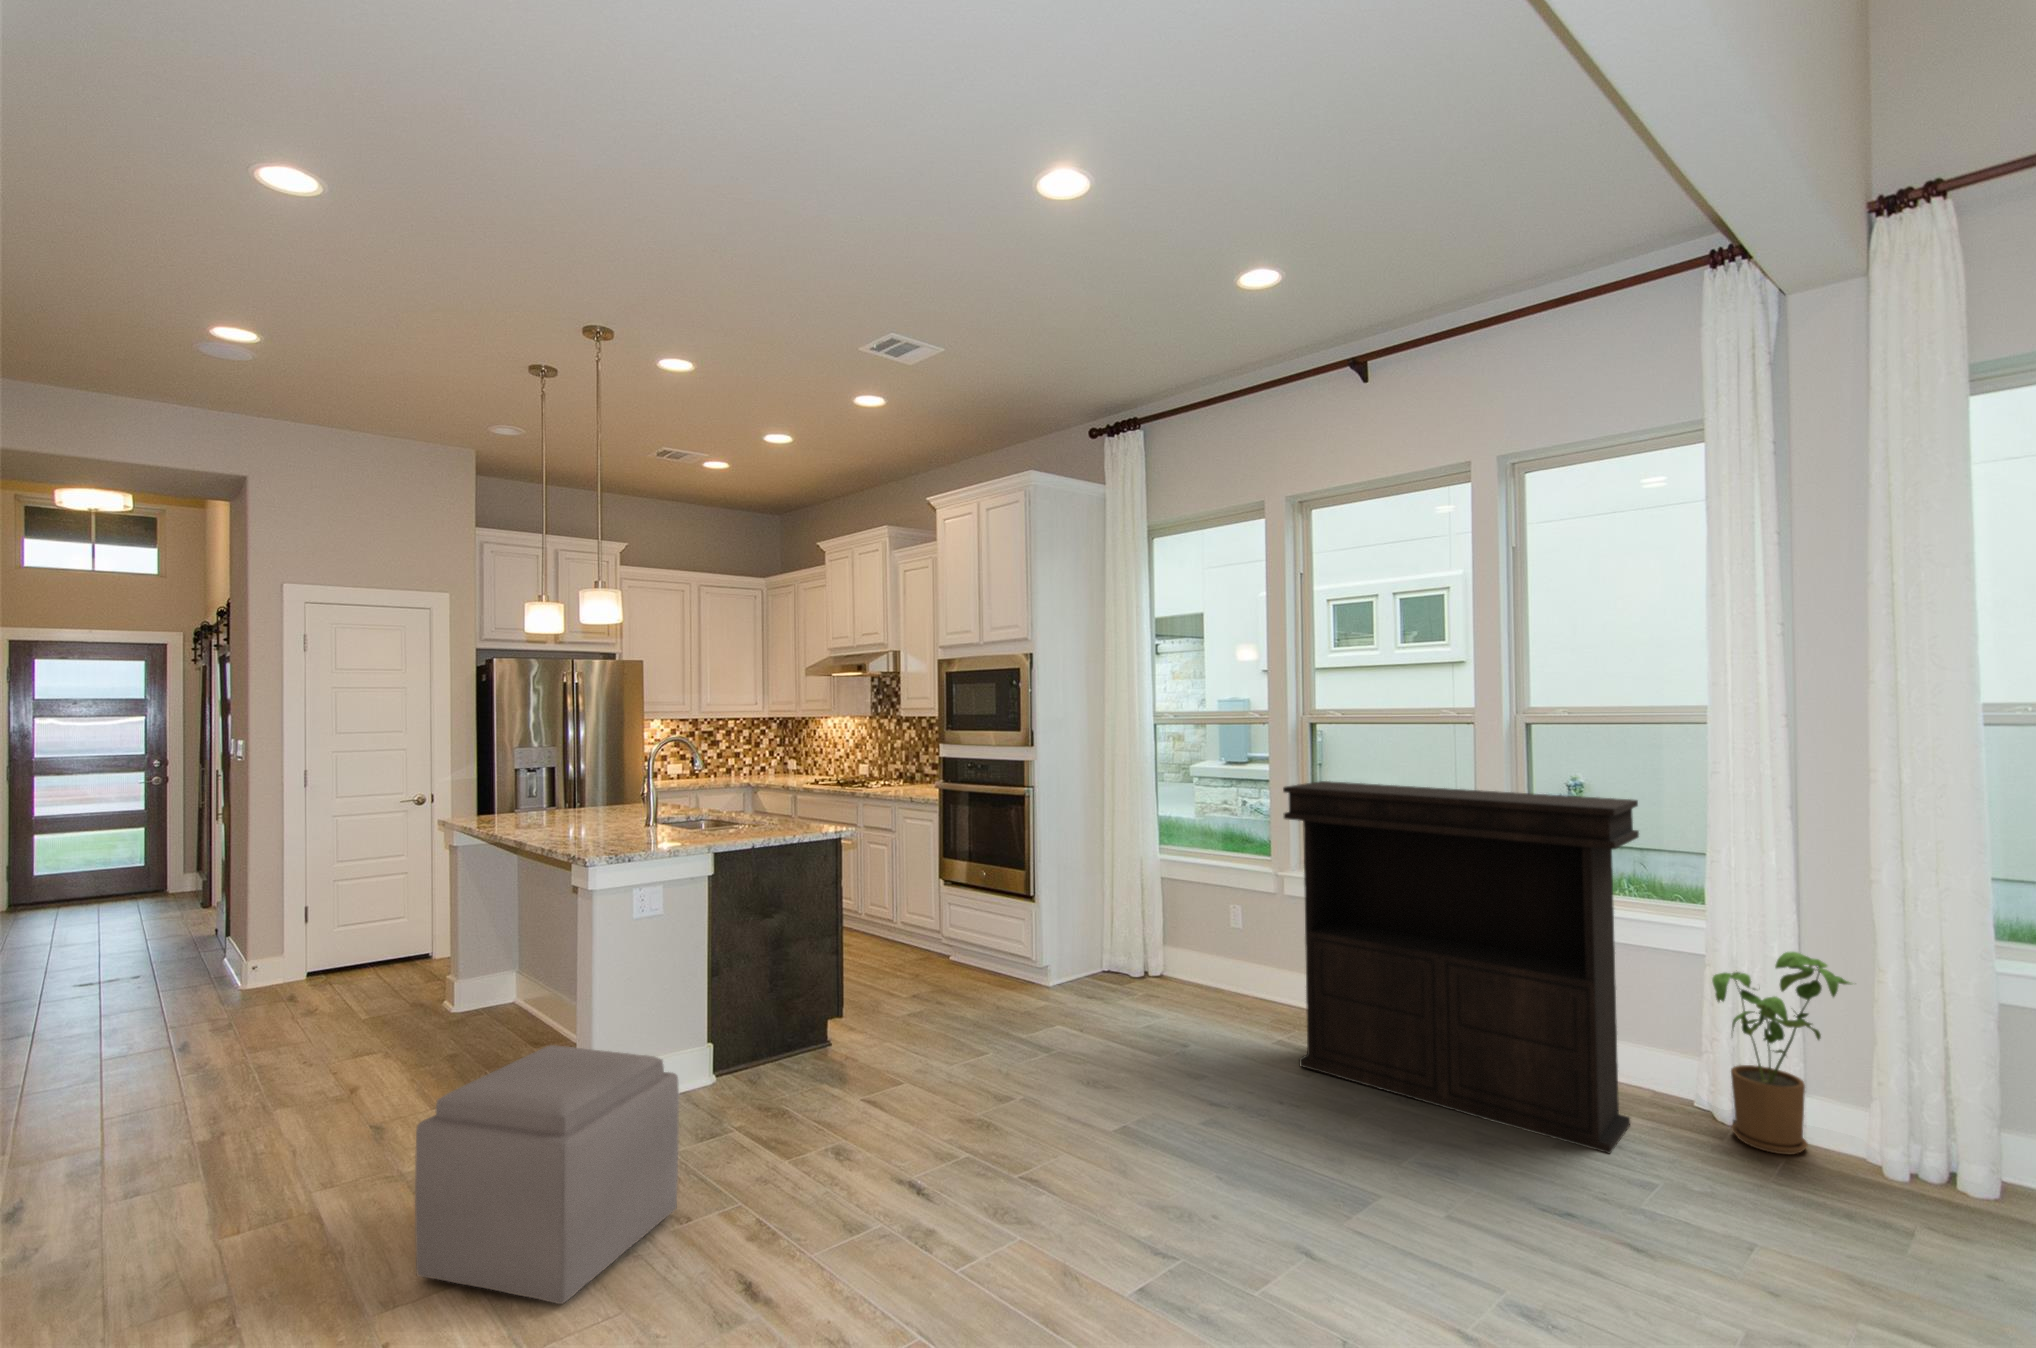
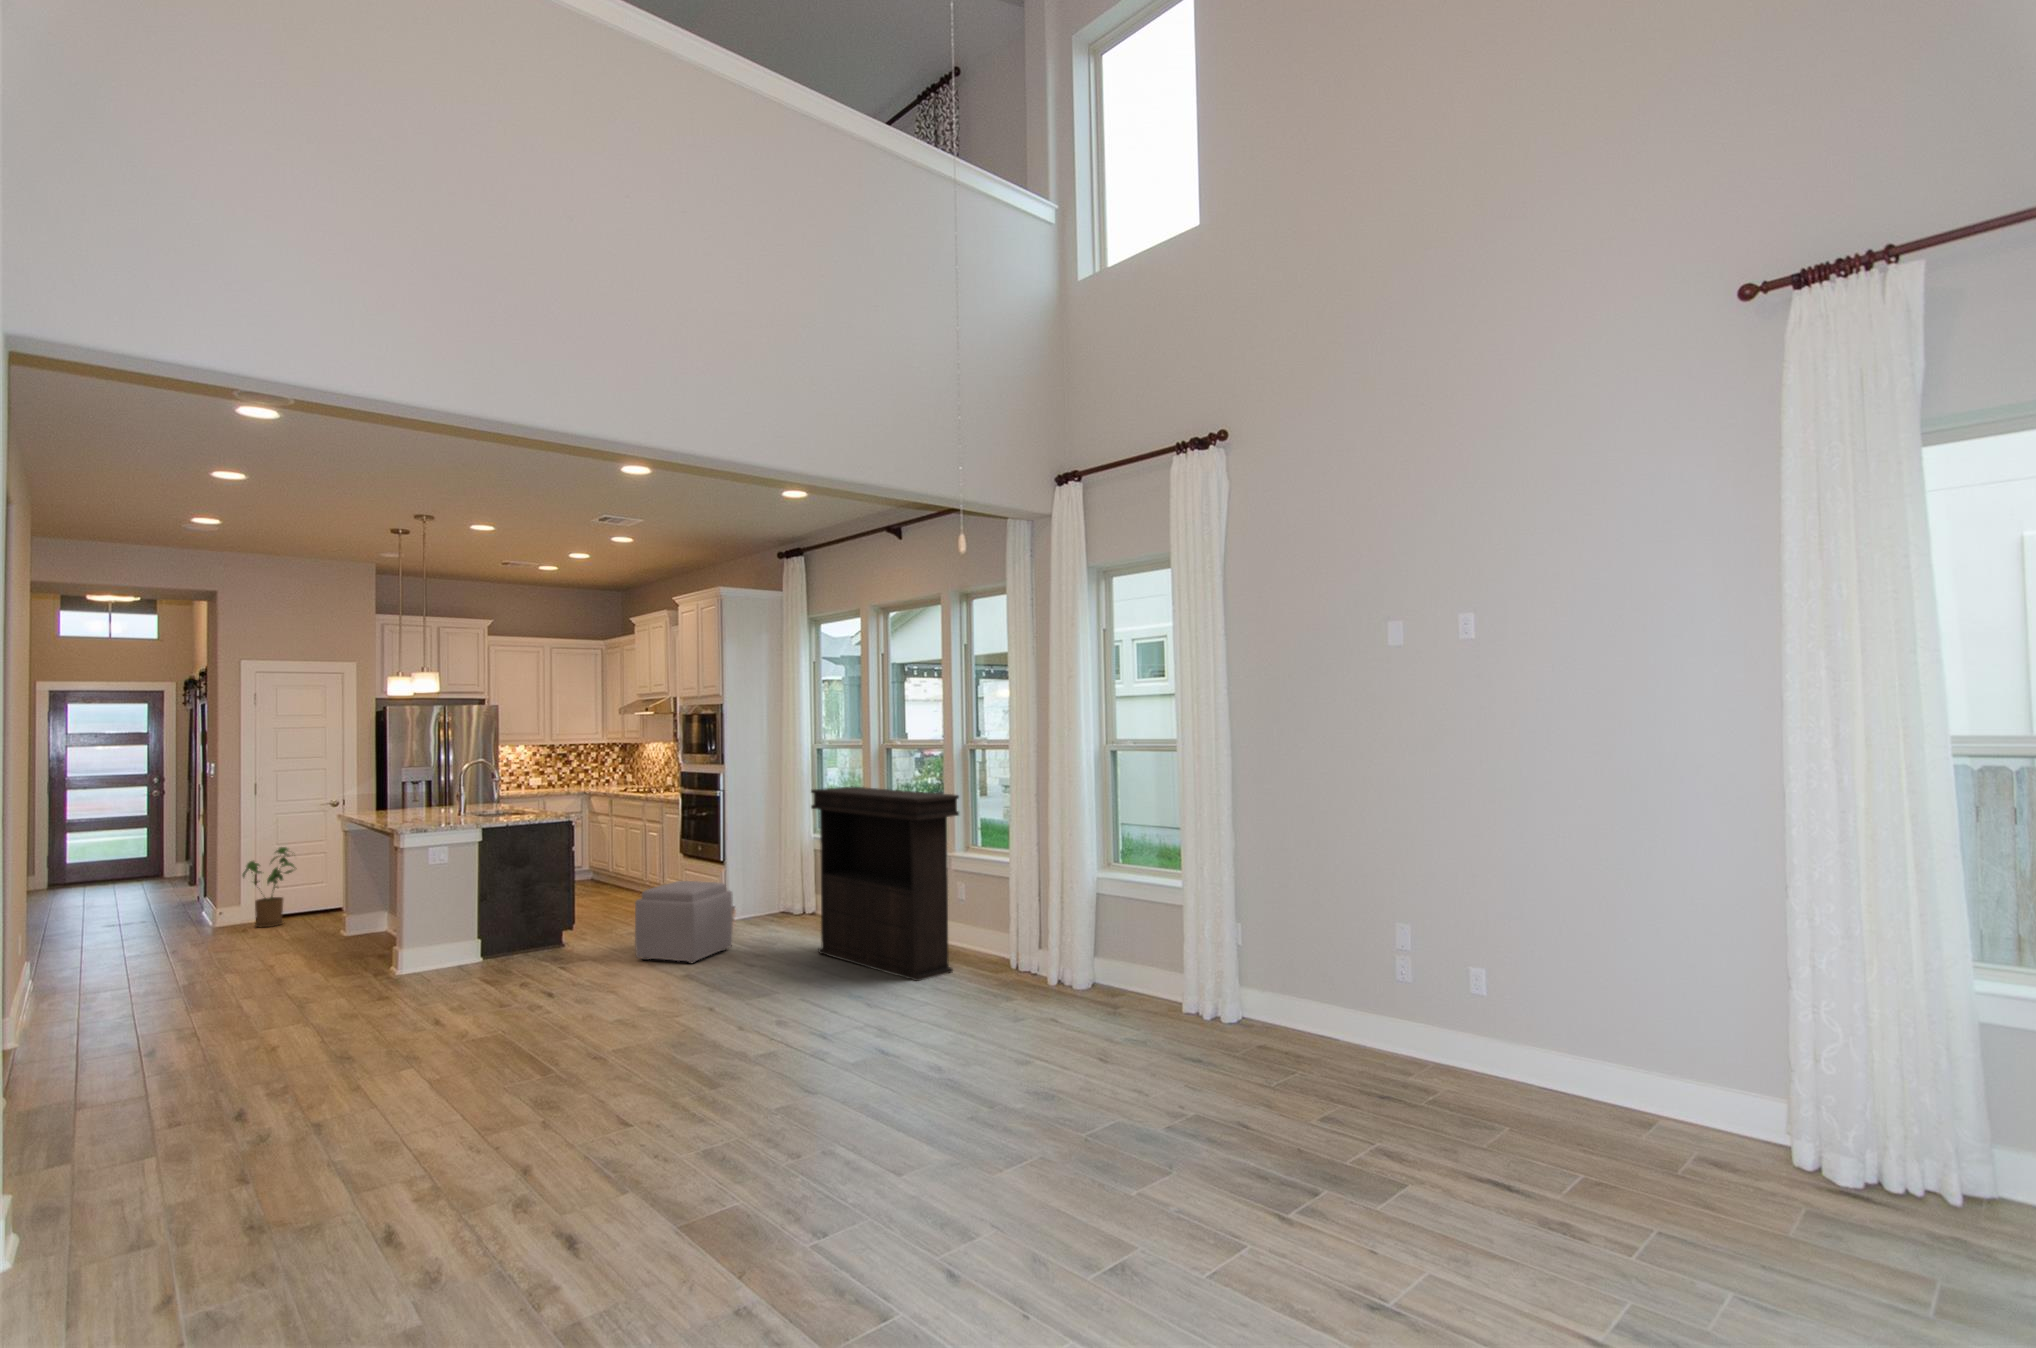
house plant: present [1712,952,1851,1155] -> present [243,847,296,927]
ottoman: present [415,1045,679,1304] -> present [635,881,733,963]

